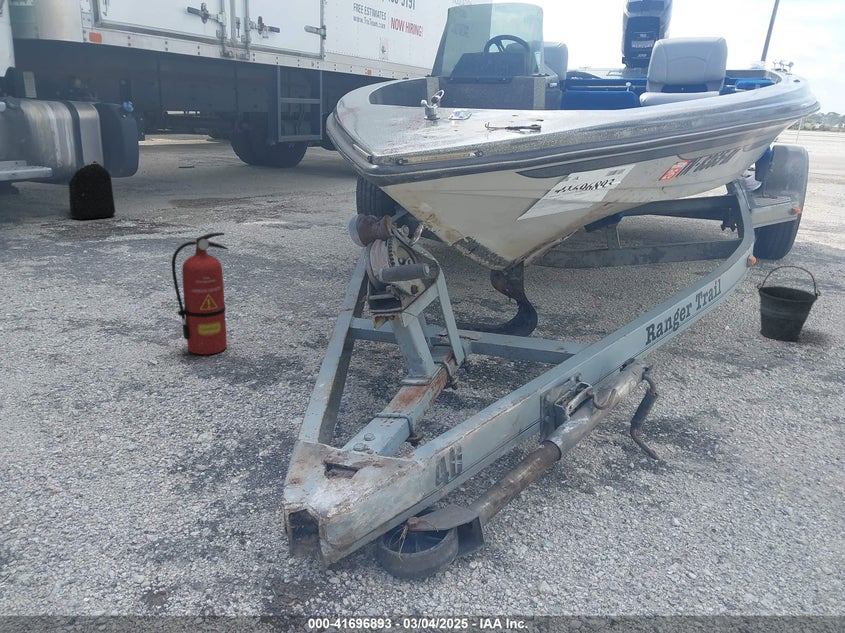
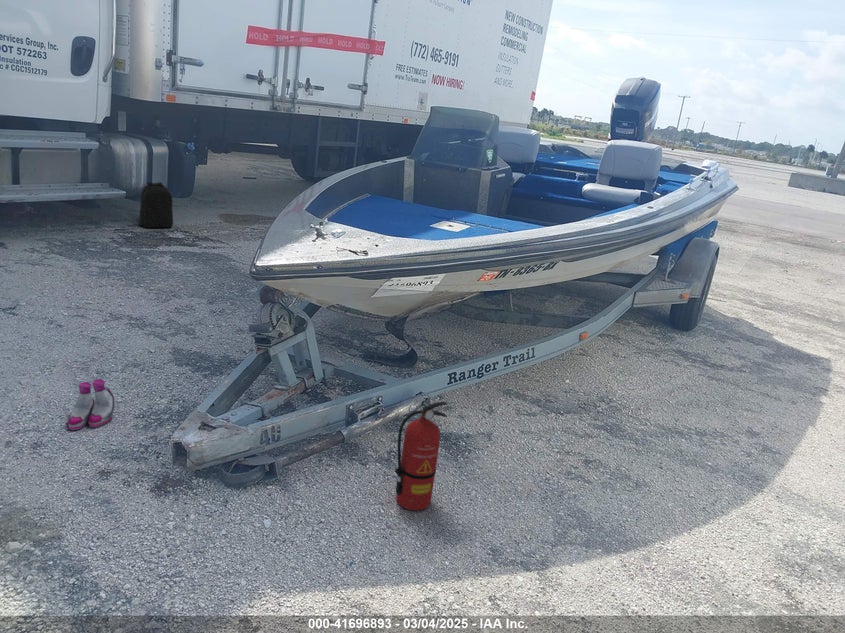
fire extinguisher: present [172,233,228,354] -> present [395,402,447,510]
bucket: present [757,266,821,341] -> none [585,343,626,397]
boots: none [51,414,133,515] -> present [68,379,115,430]

